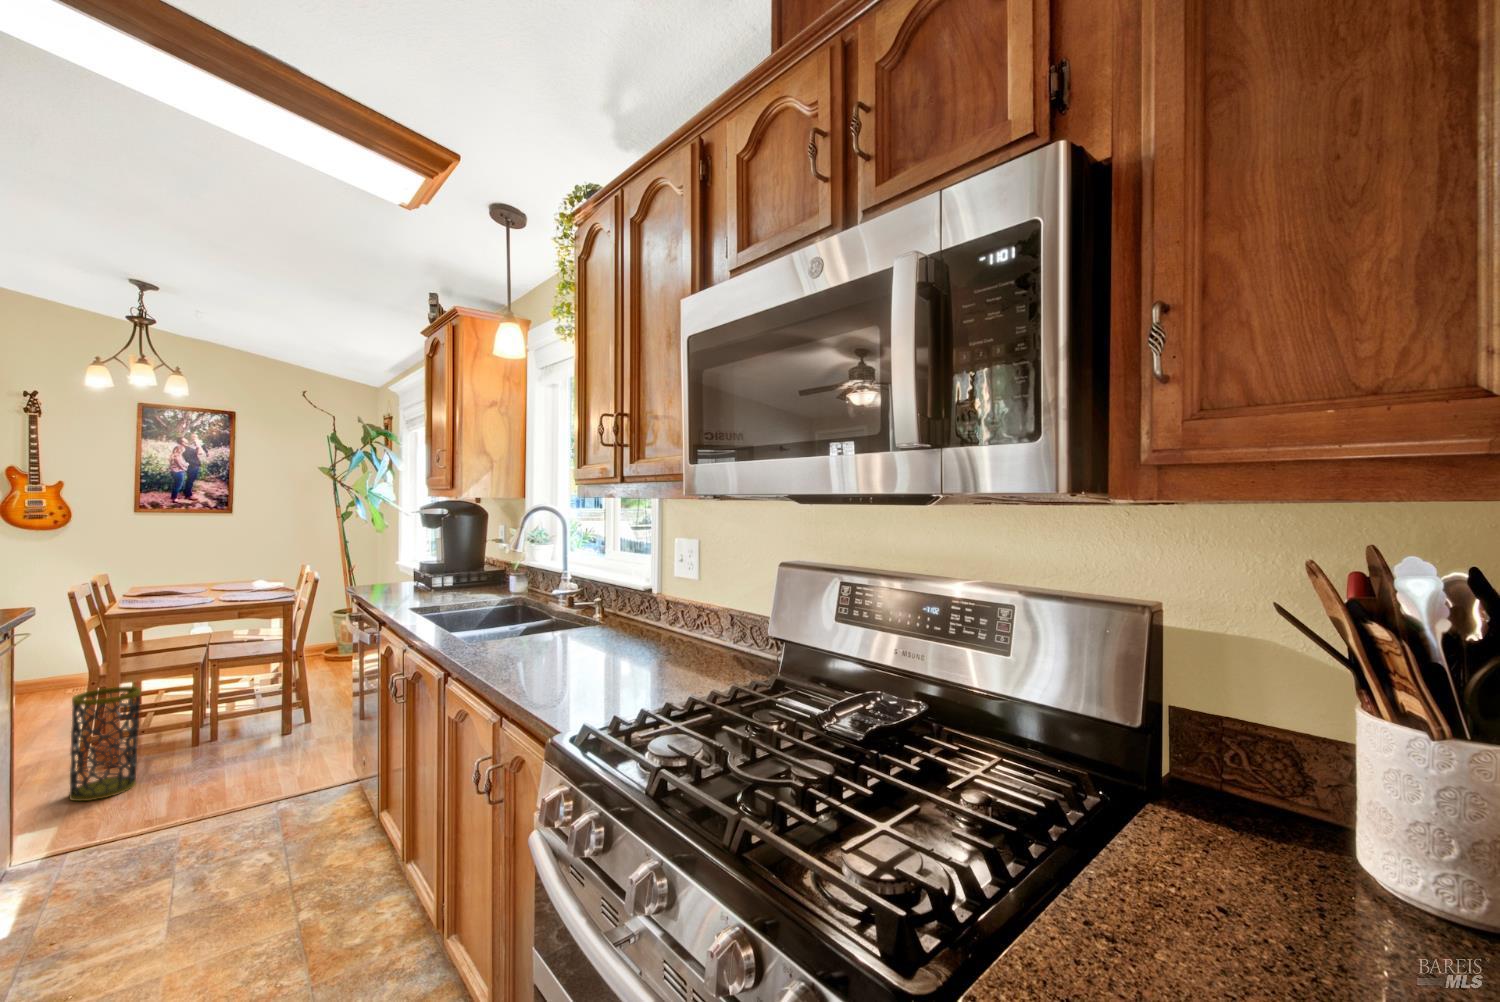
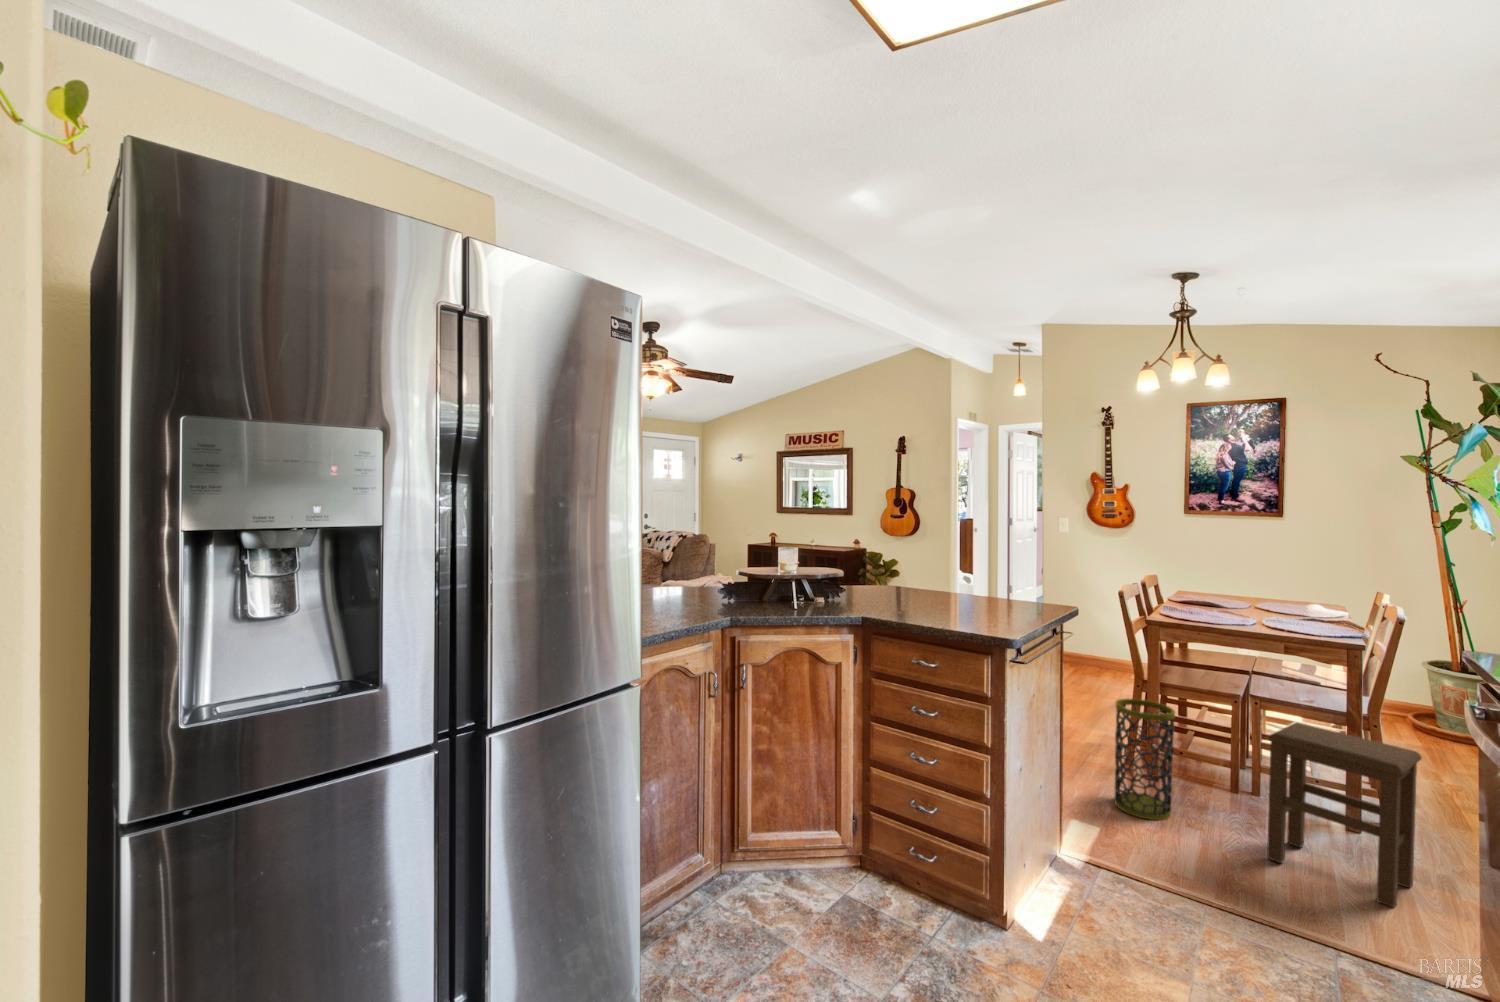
stool: none [226,662,328,776] -> present [1267,722,1421,907]

